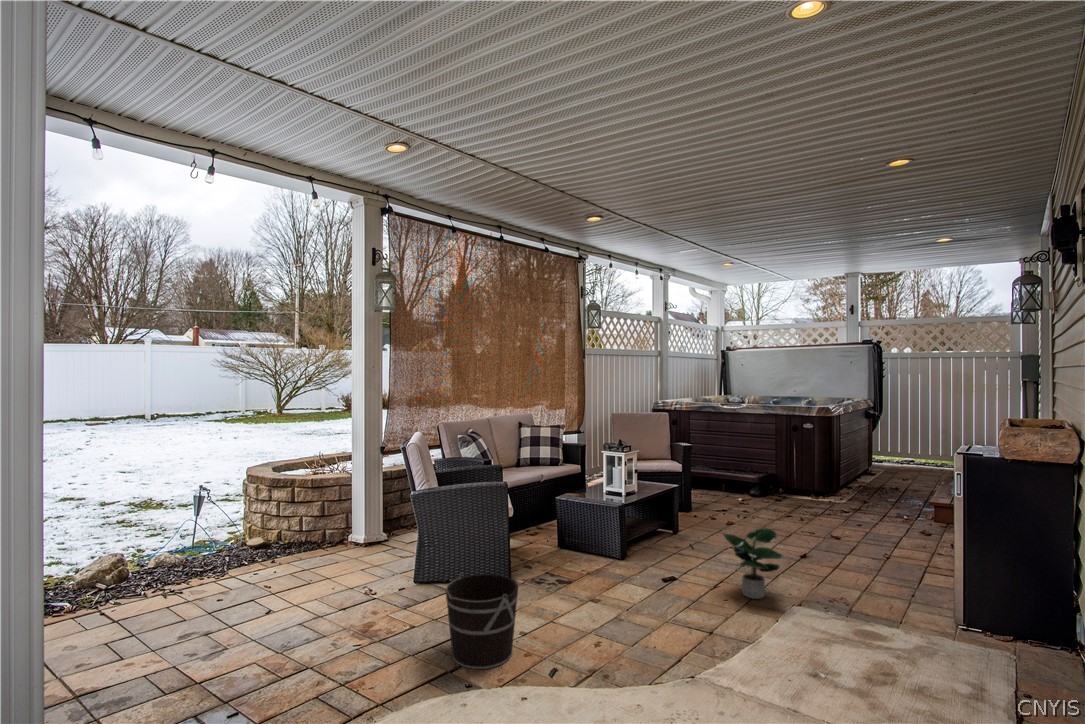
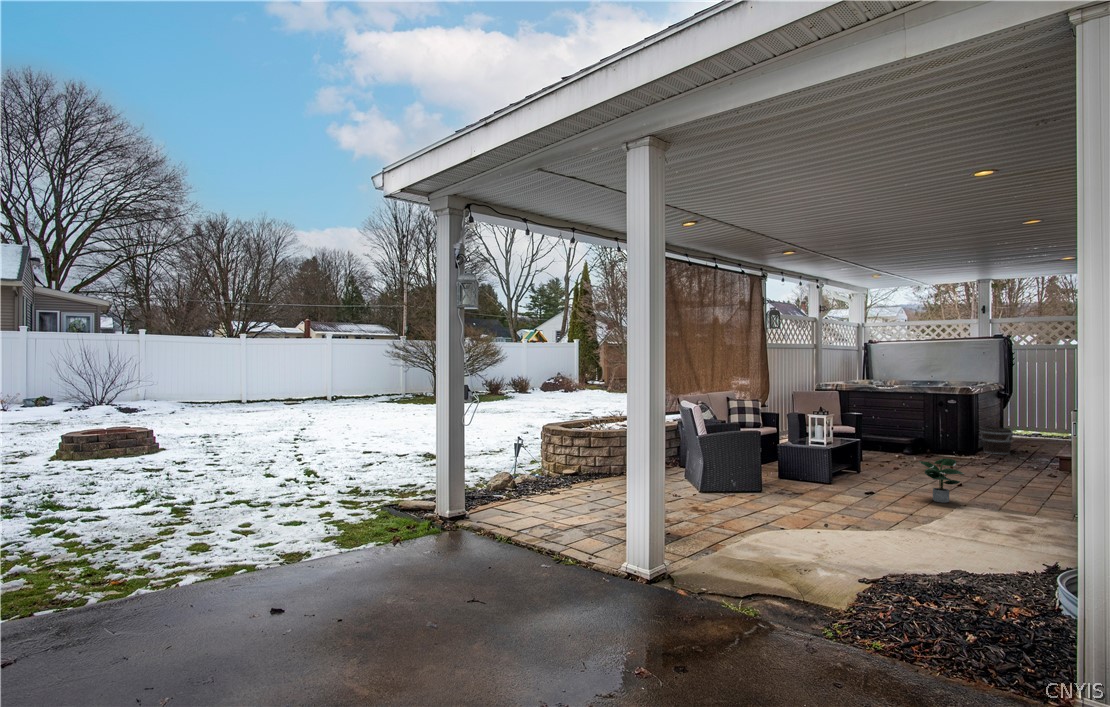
bucket: present [446,574,518,669] -> present [980,427,1013,454]

